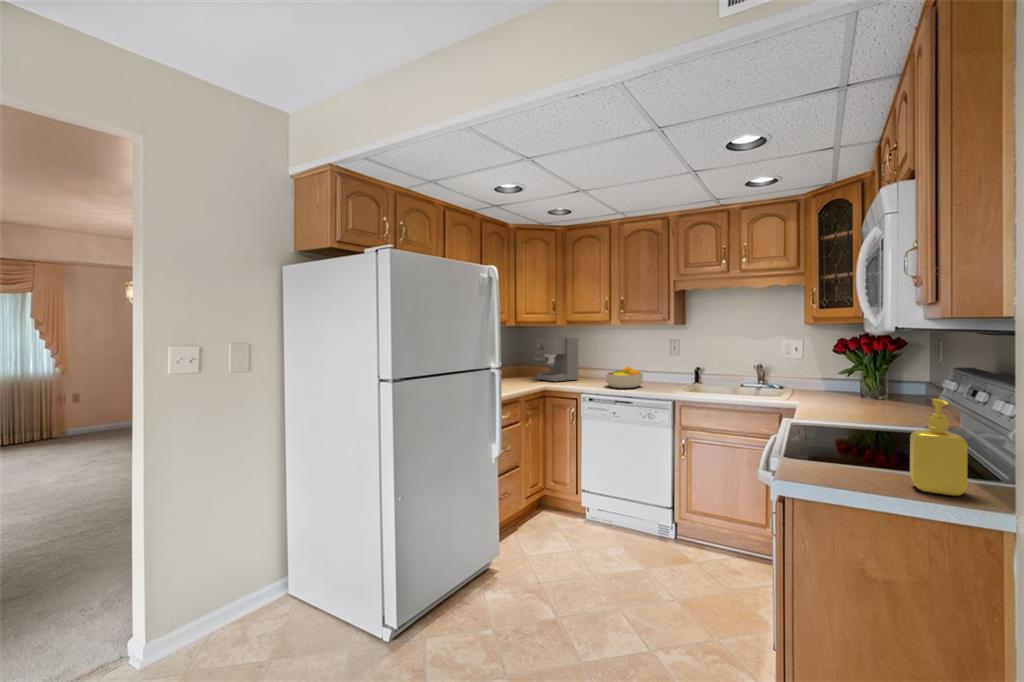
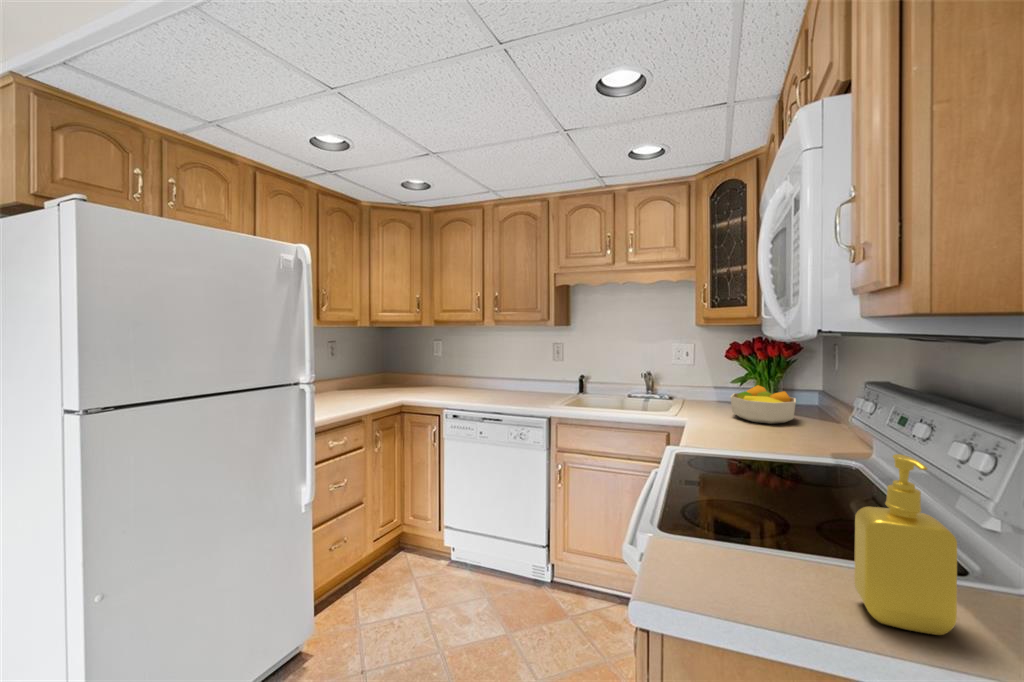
coffee maker: present [534,338,579,382] -> none [394,340,451,394]
fruit bowl: present [606,367,643,389] -> present [731,385,796,424]

